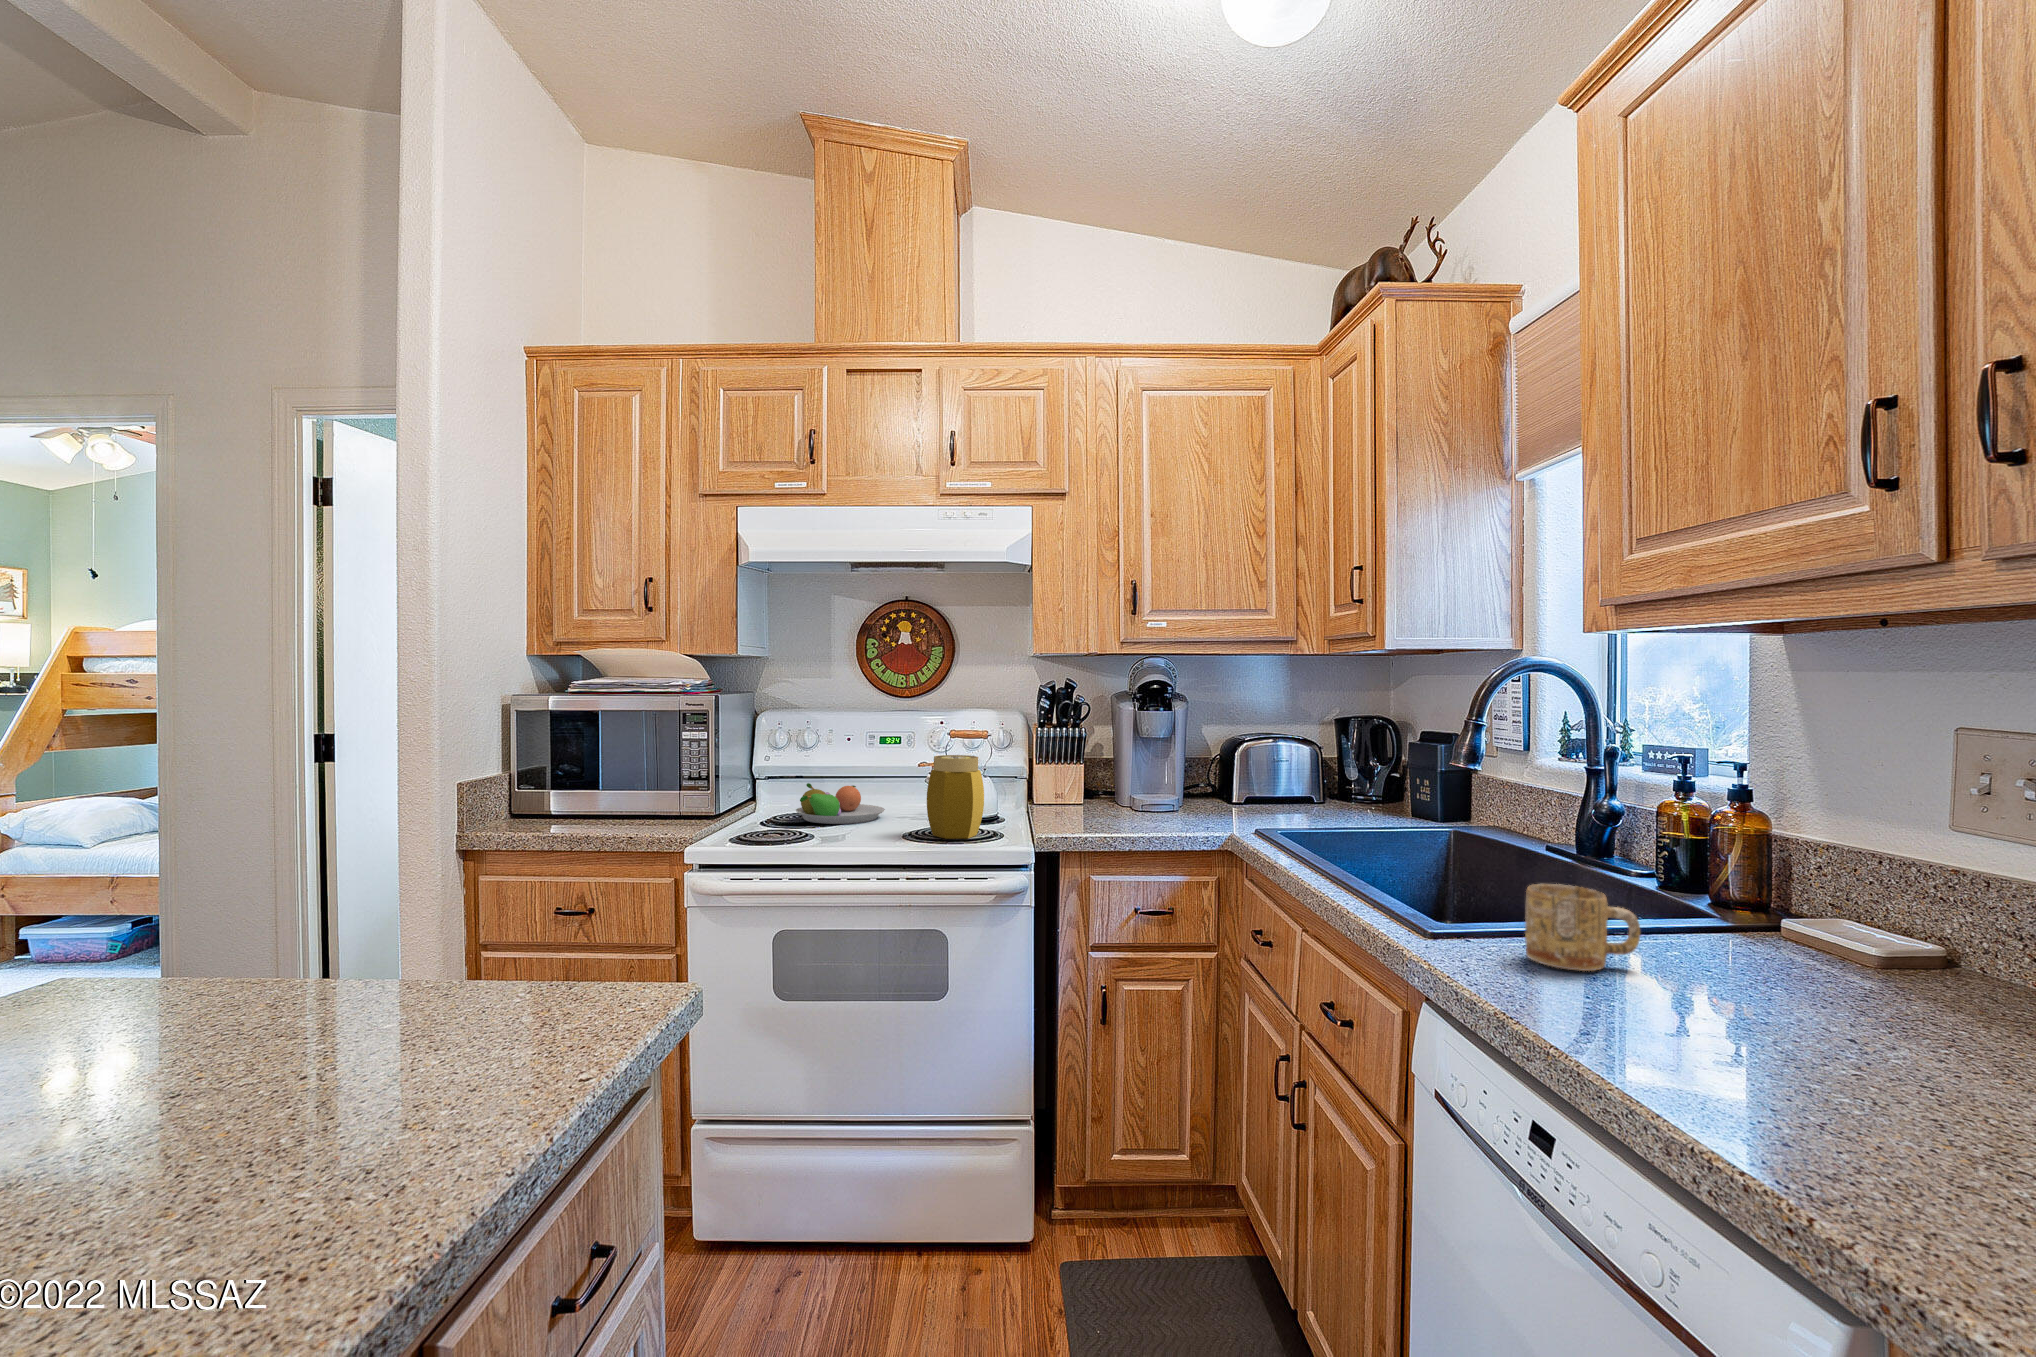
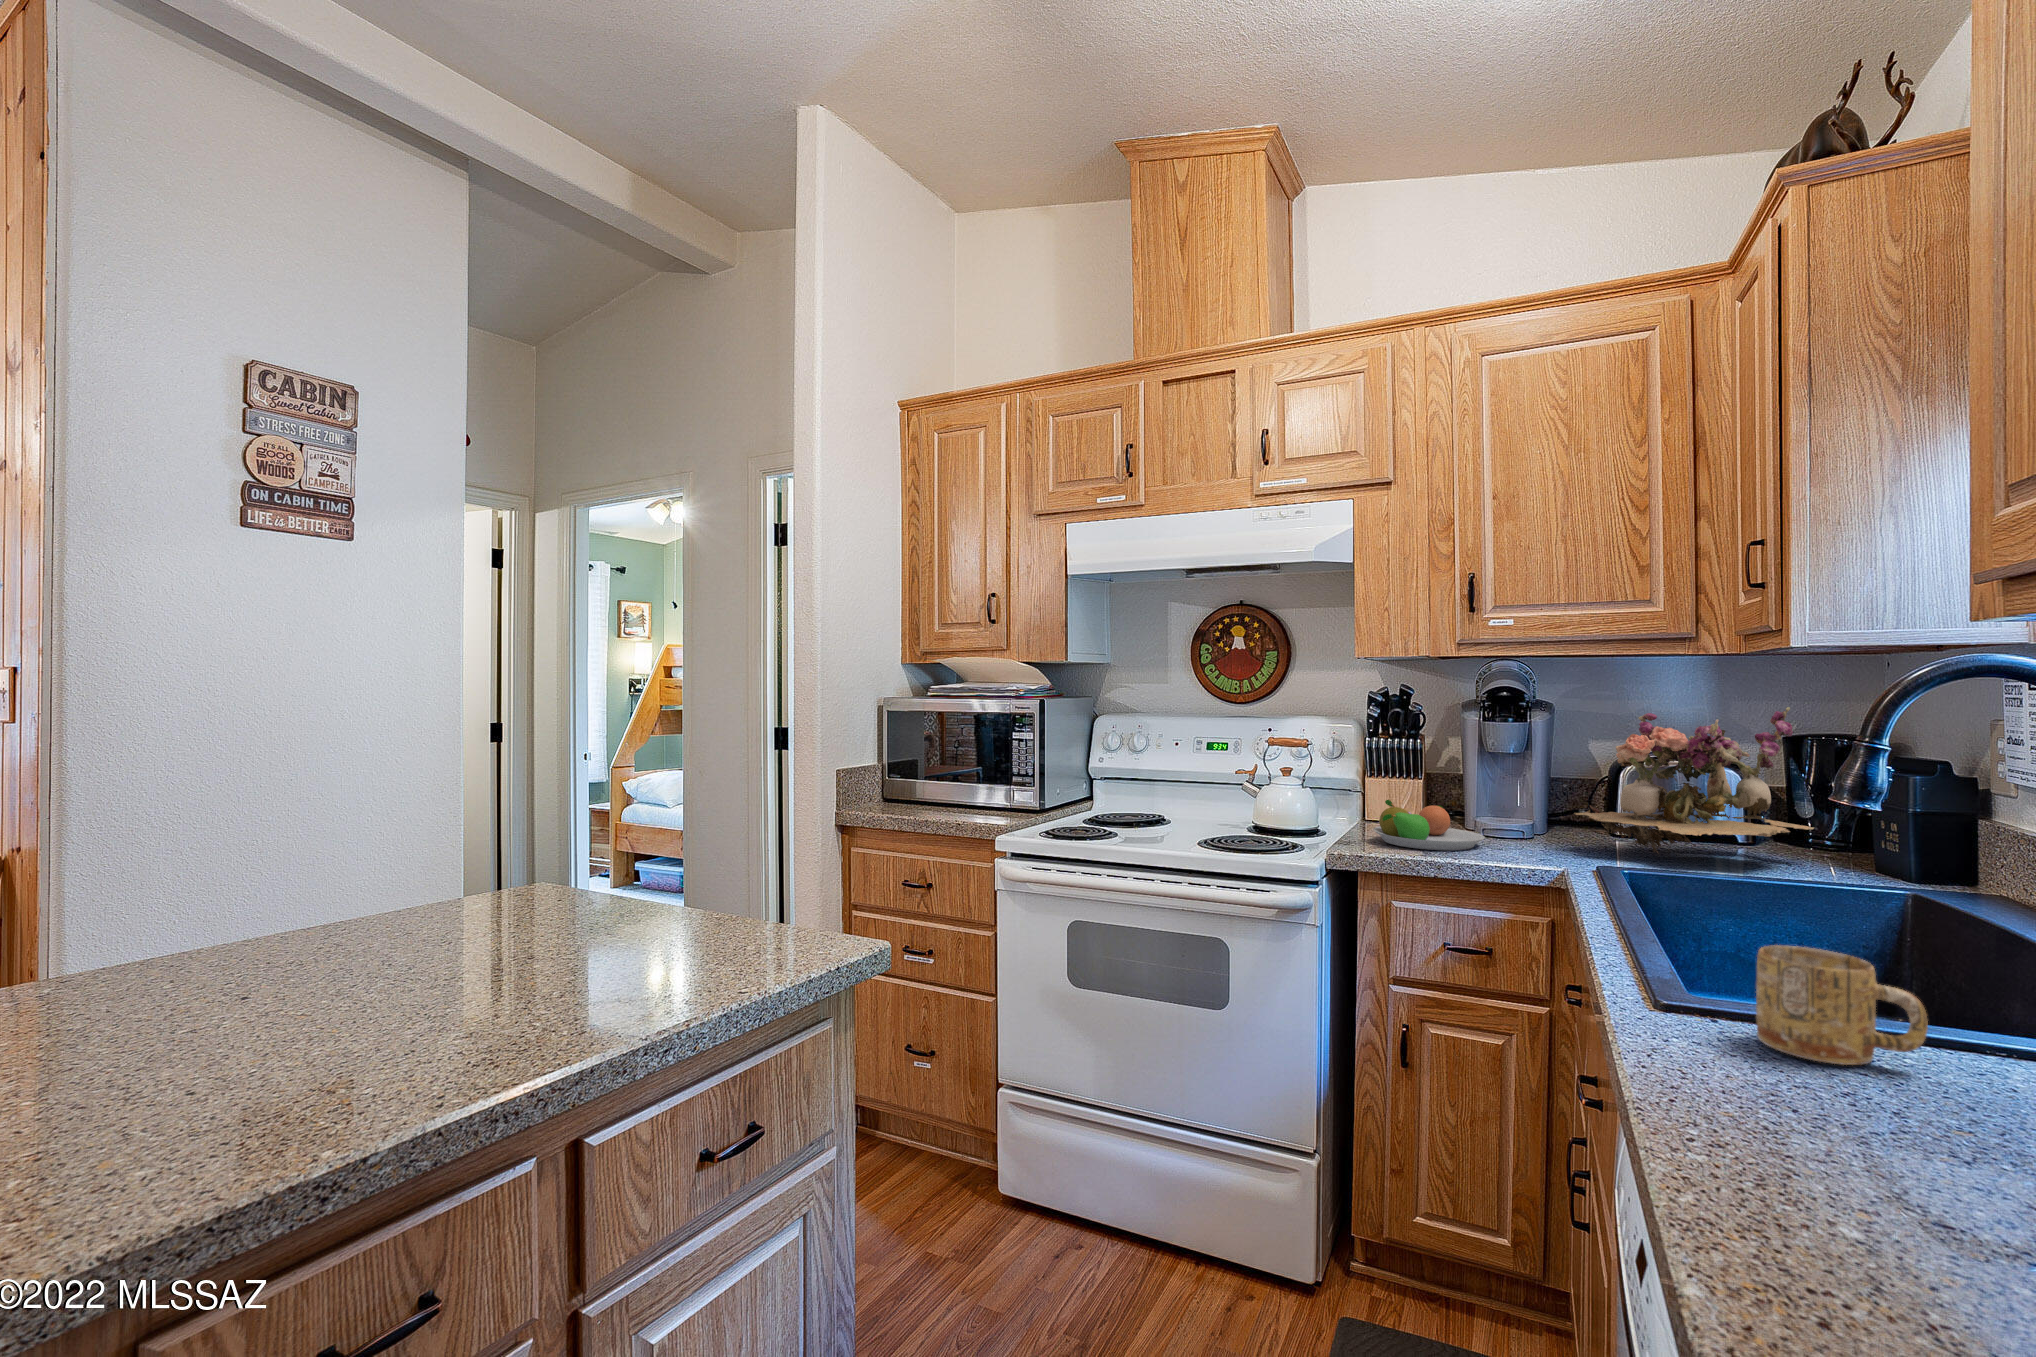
flower arrangement: none [1216,696,1376,816] -> present [1574,707,1814,854]
jar: present [927,755,984,839] -> none [1213,762,1273,848]
fruit bowl: present [796,783,885,824] -> present [1373,800,1484,850]

